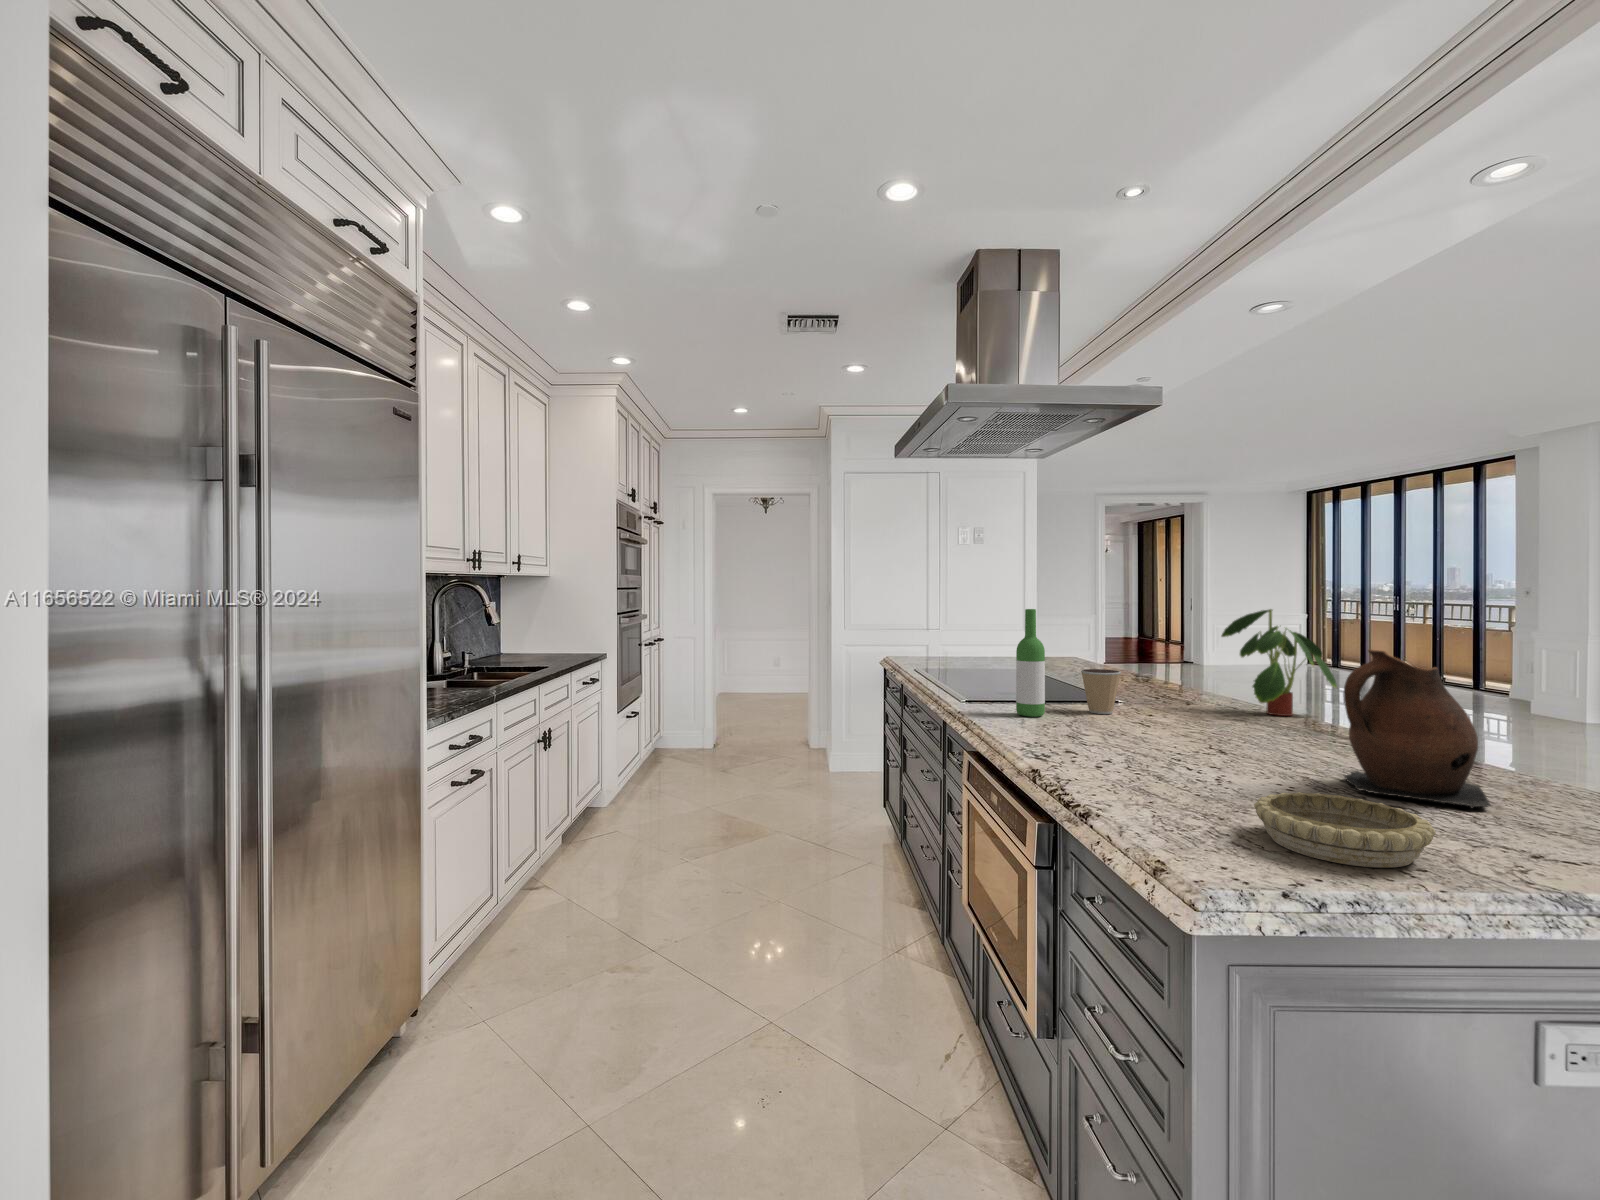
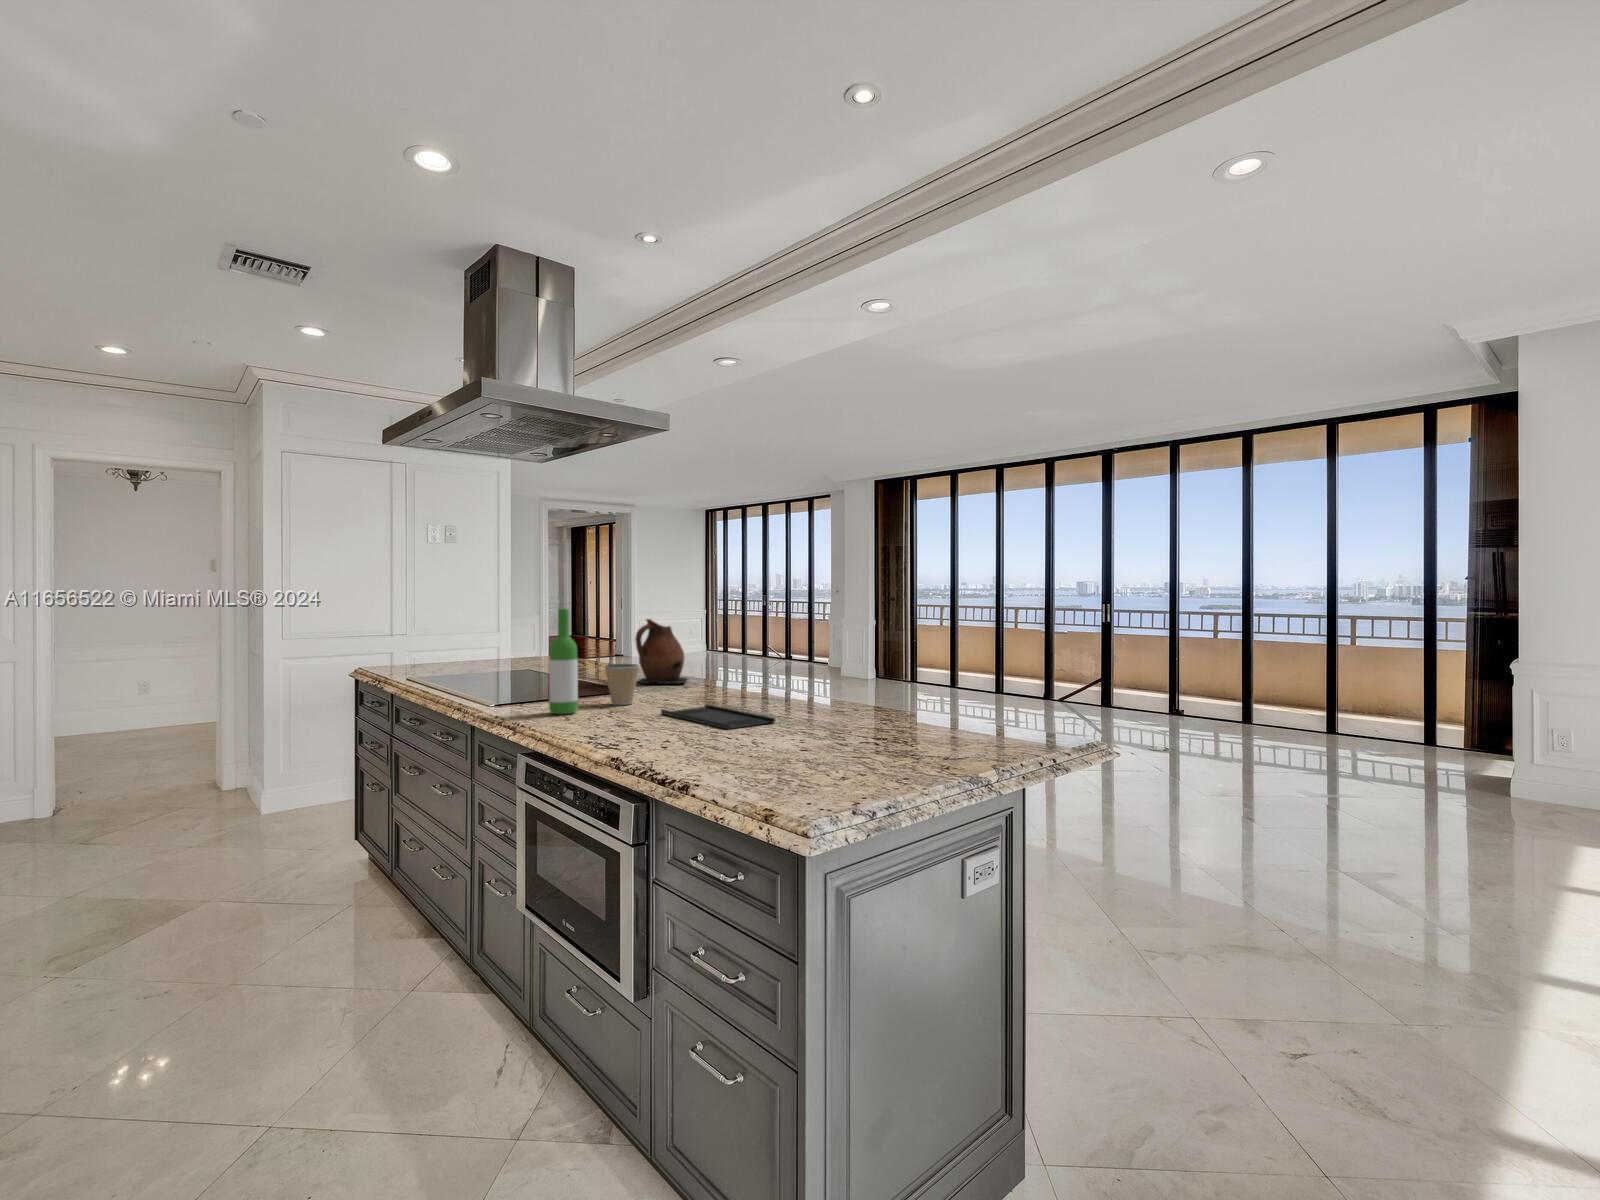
plant: present [1221,609,1337,716] -> none [705,606,787,692]
ceramic pitcher: present [1343,649,1490,809] -> present [635,619,687,683]
tray: none [1134,723,1275,757] -> present [661,704,775,729]
decorative bowl: present [1254,792,1436,868] -> none [808,740,912,785]

